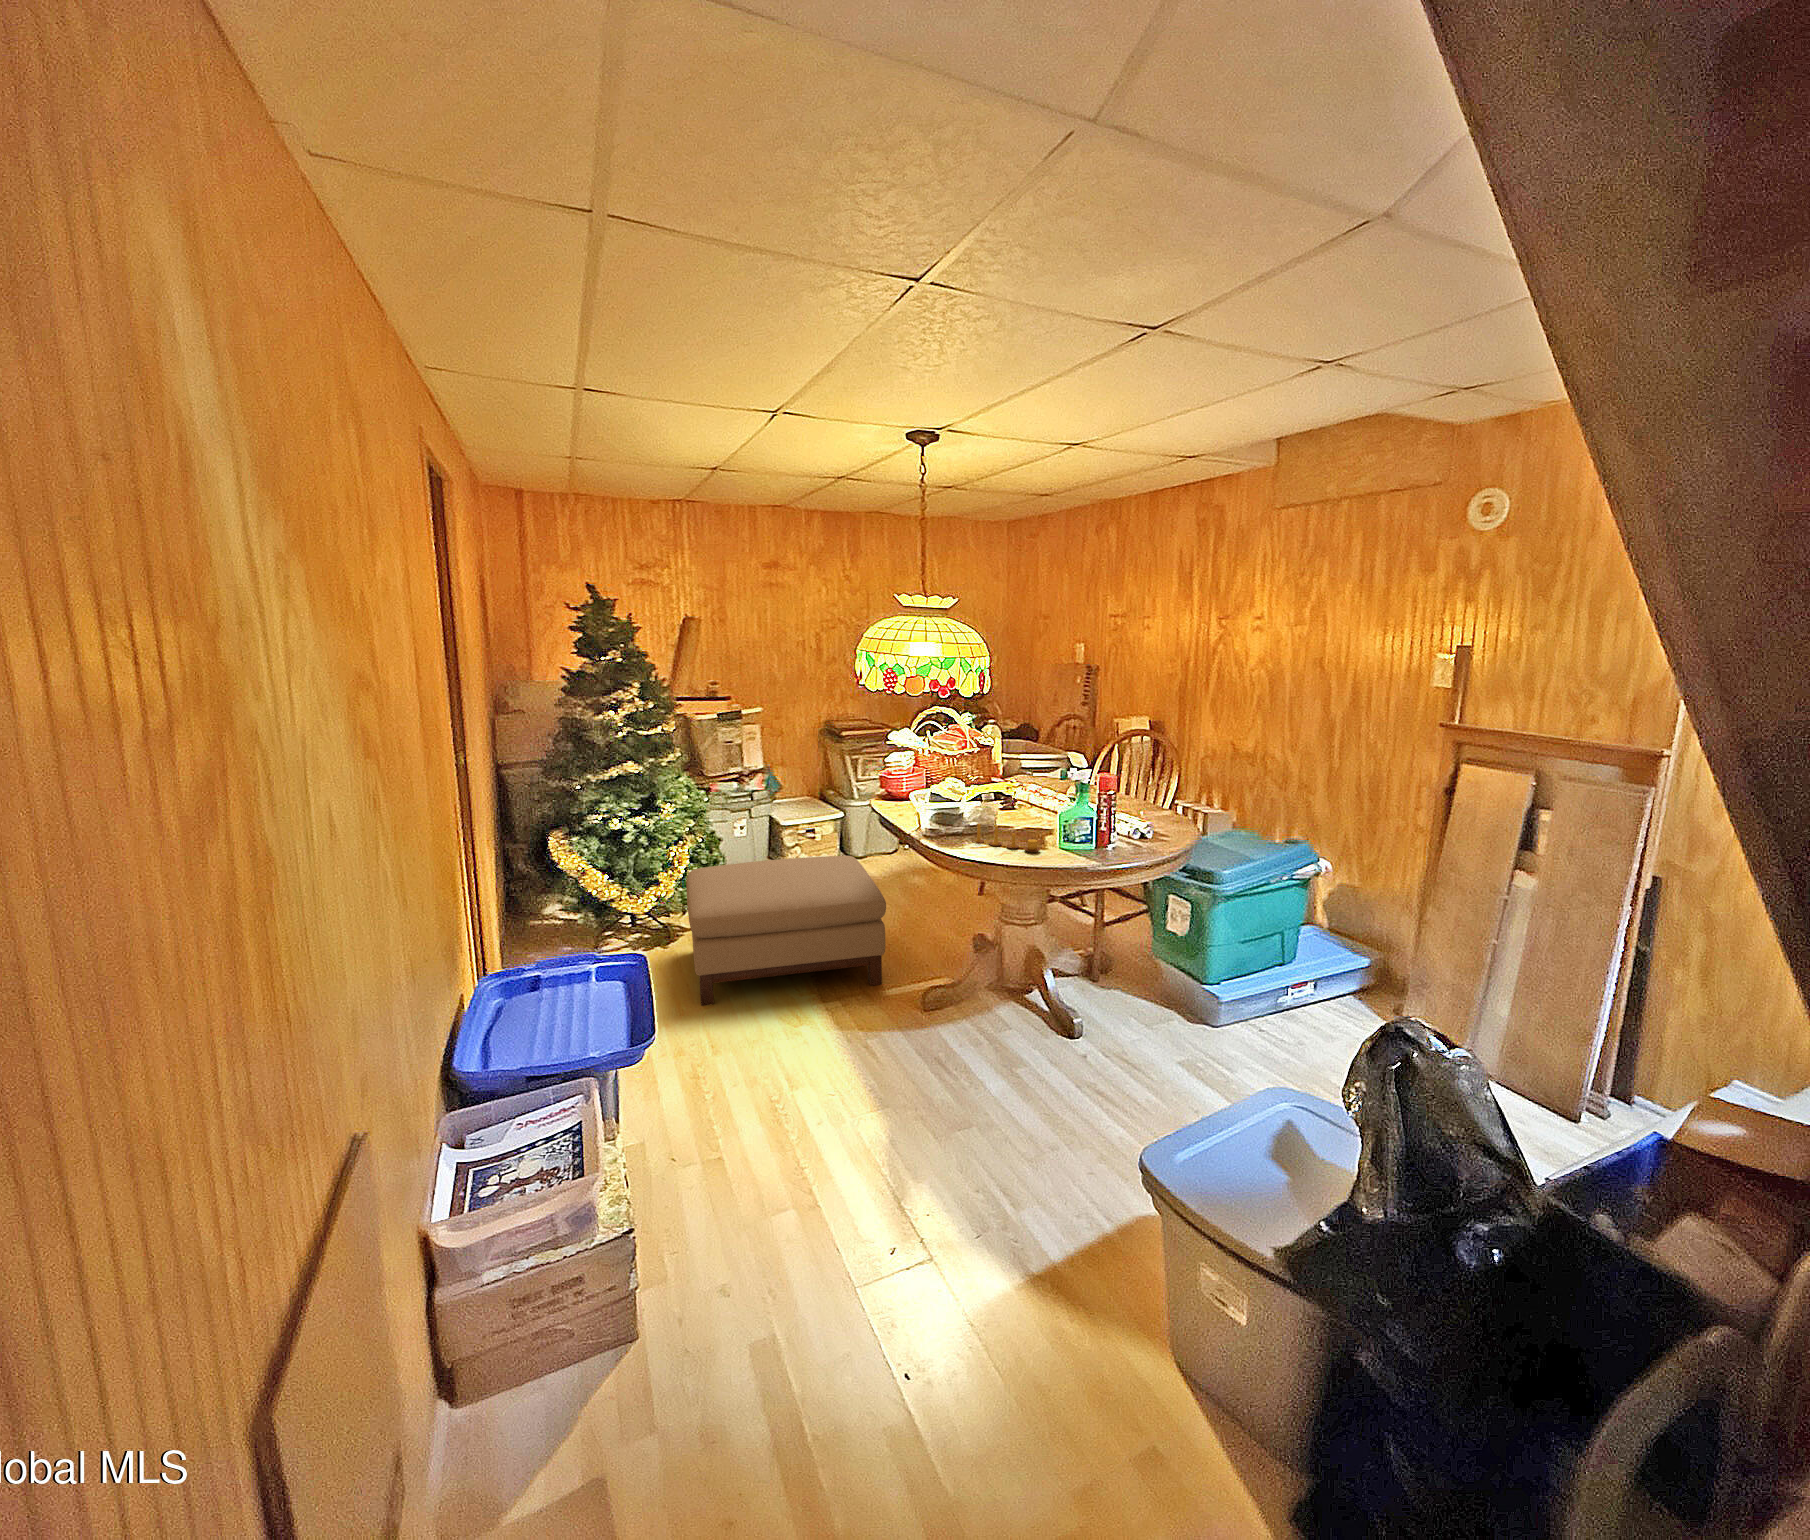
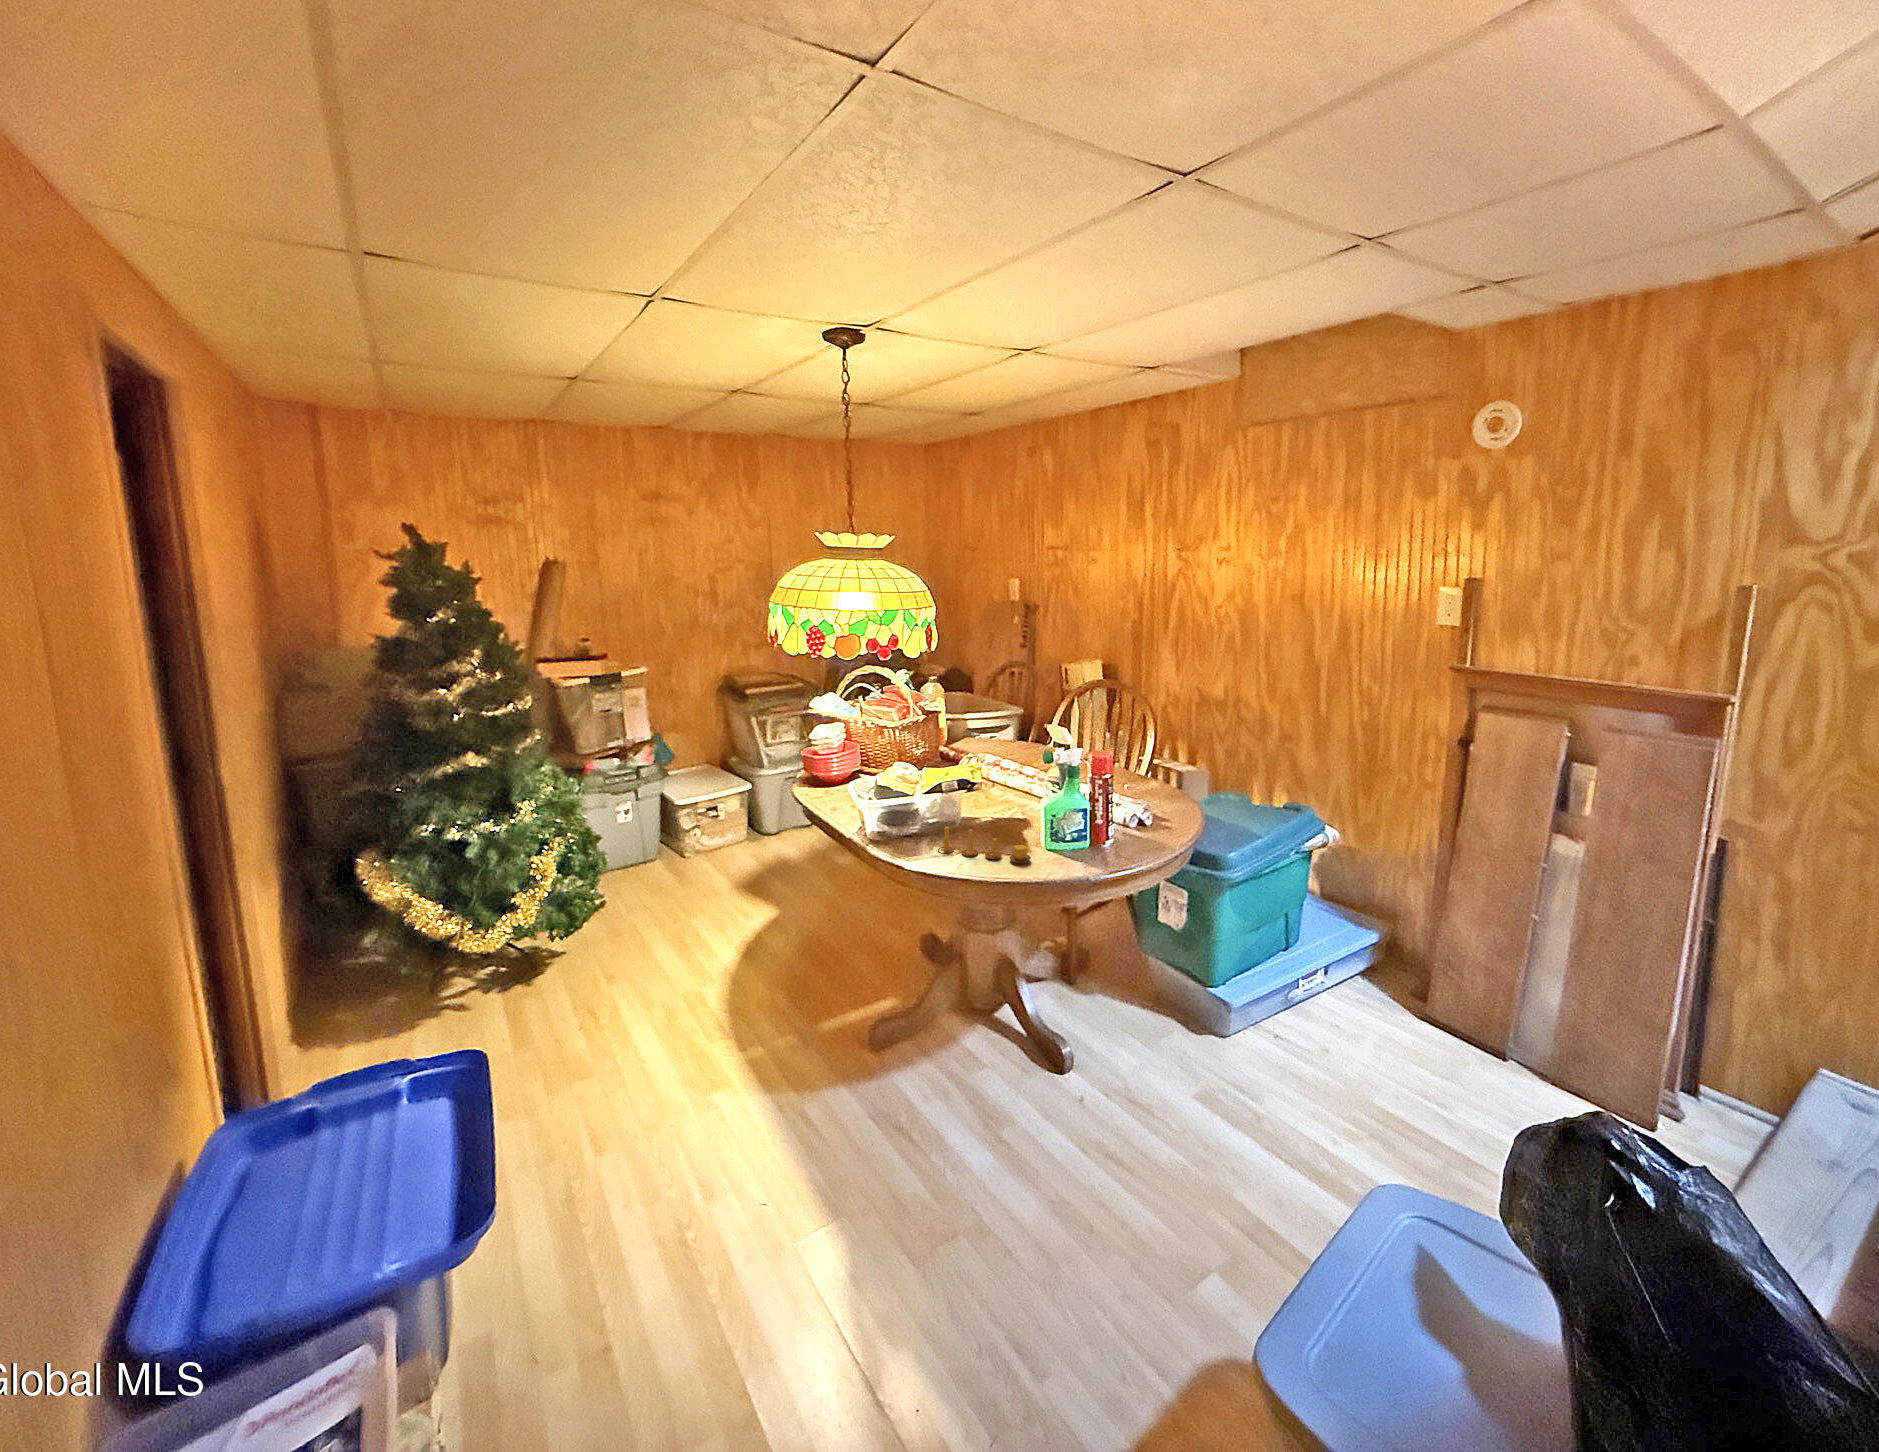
ottoman: present [686,856,886,1006] -> none [530,855,821,1115]

